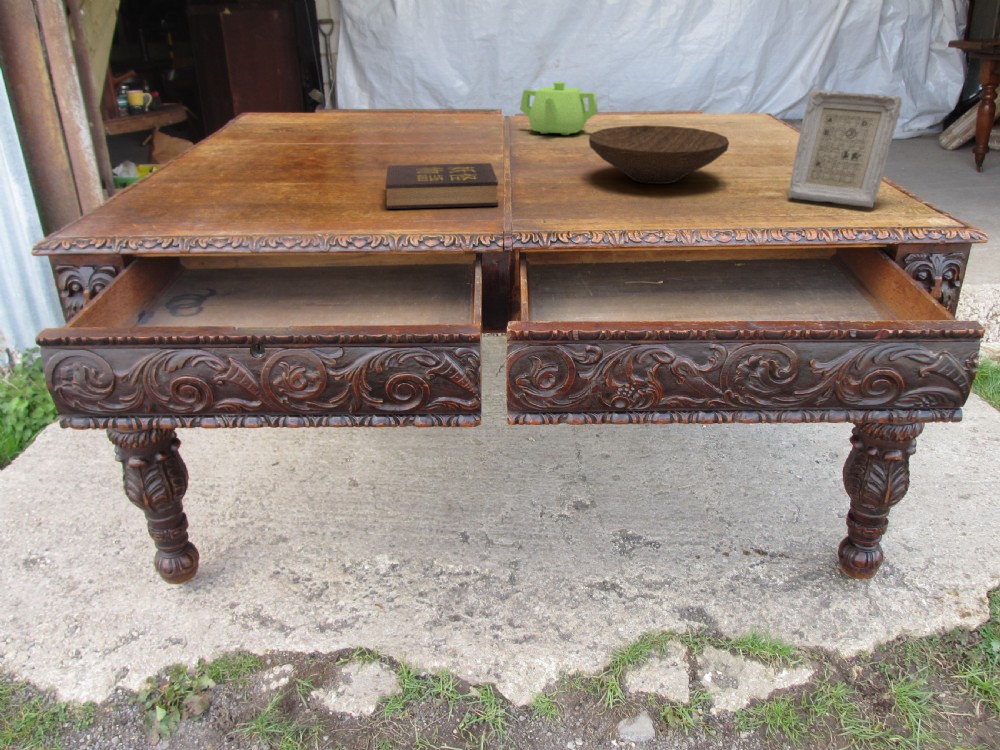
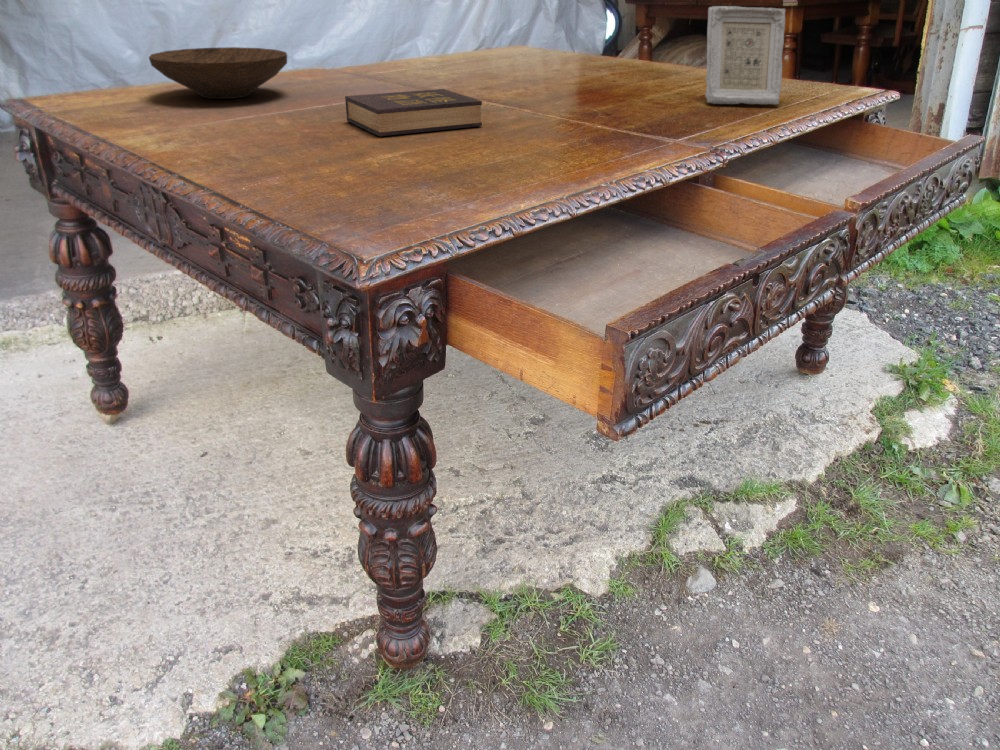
teapot: present [520,81,598,135] -> none [385,19,465,73]
wooden bowl: present [589,125,729,184] -> present [149,47,287,99]

